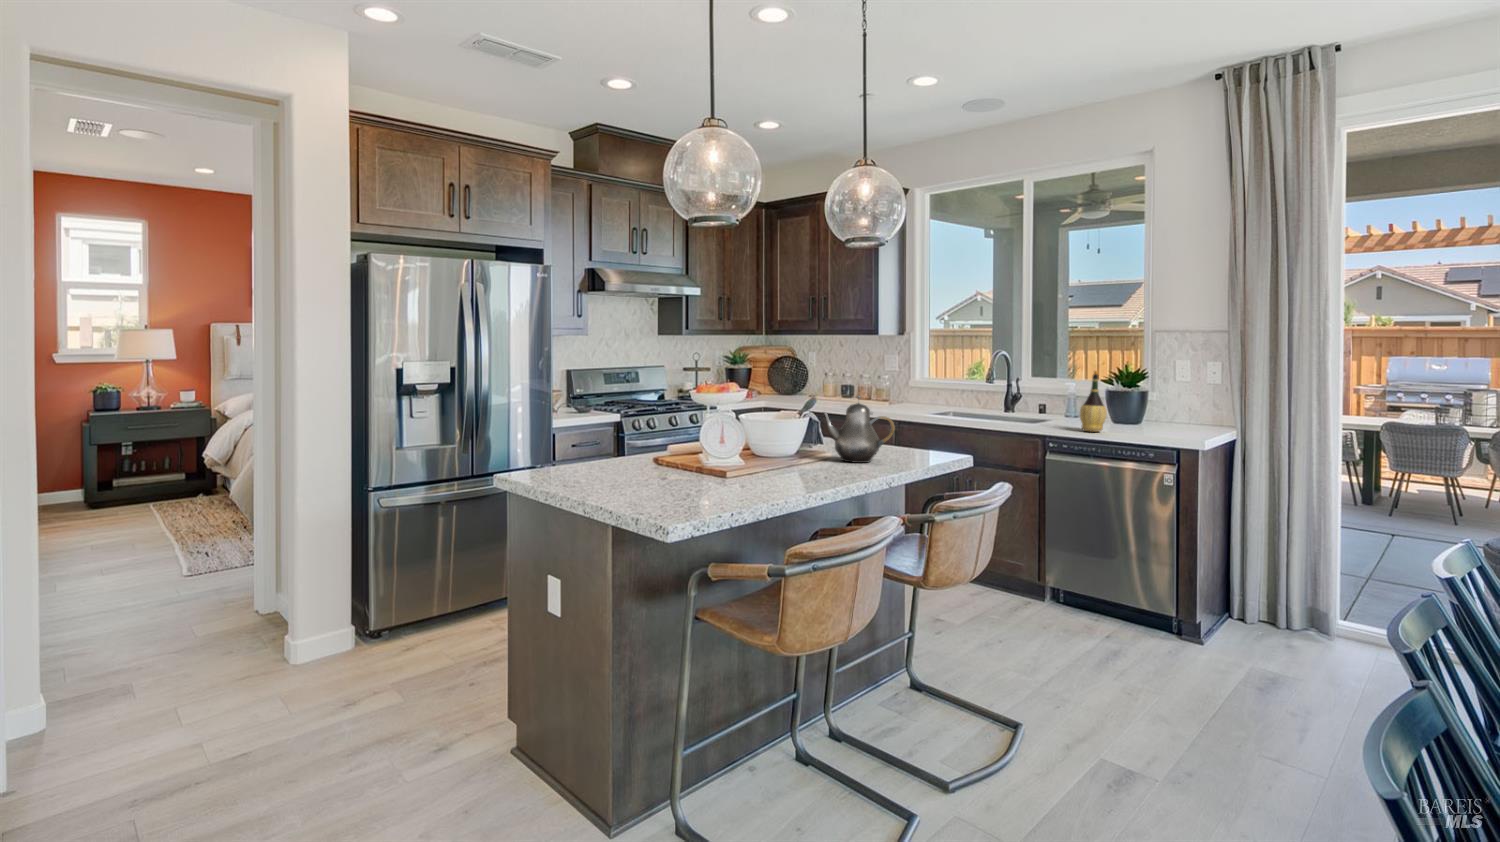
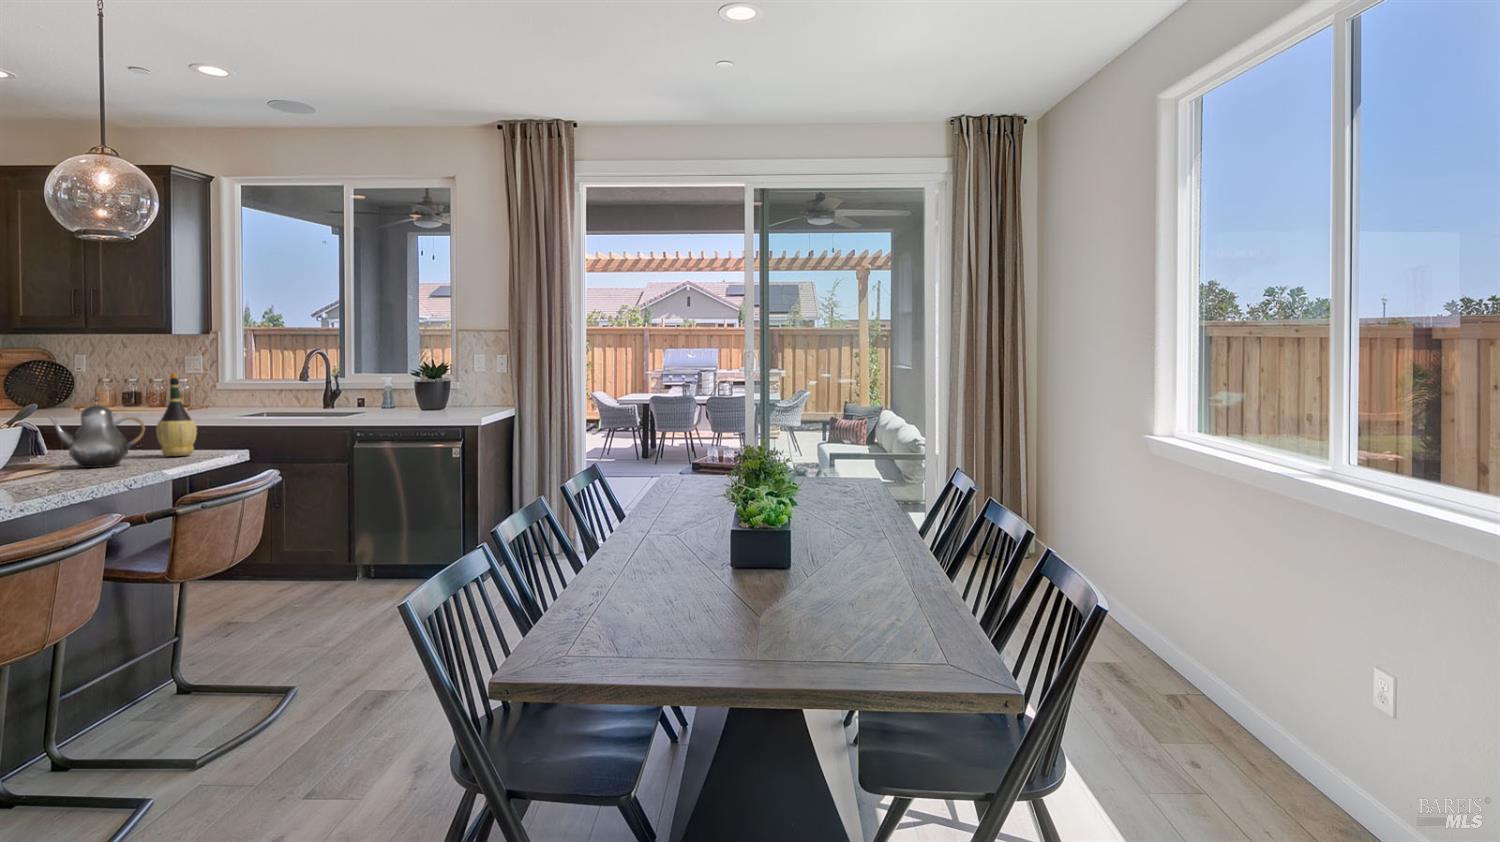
wine bottle: present [1080,371,1107,432] -> present [156,373,197,456]

